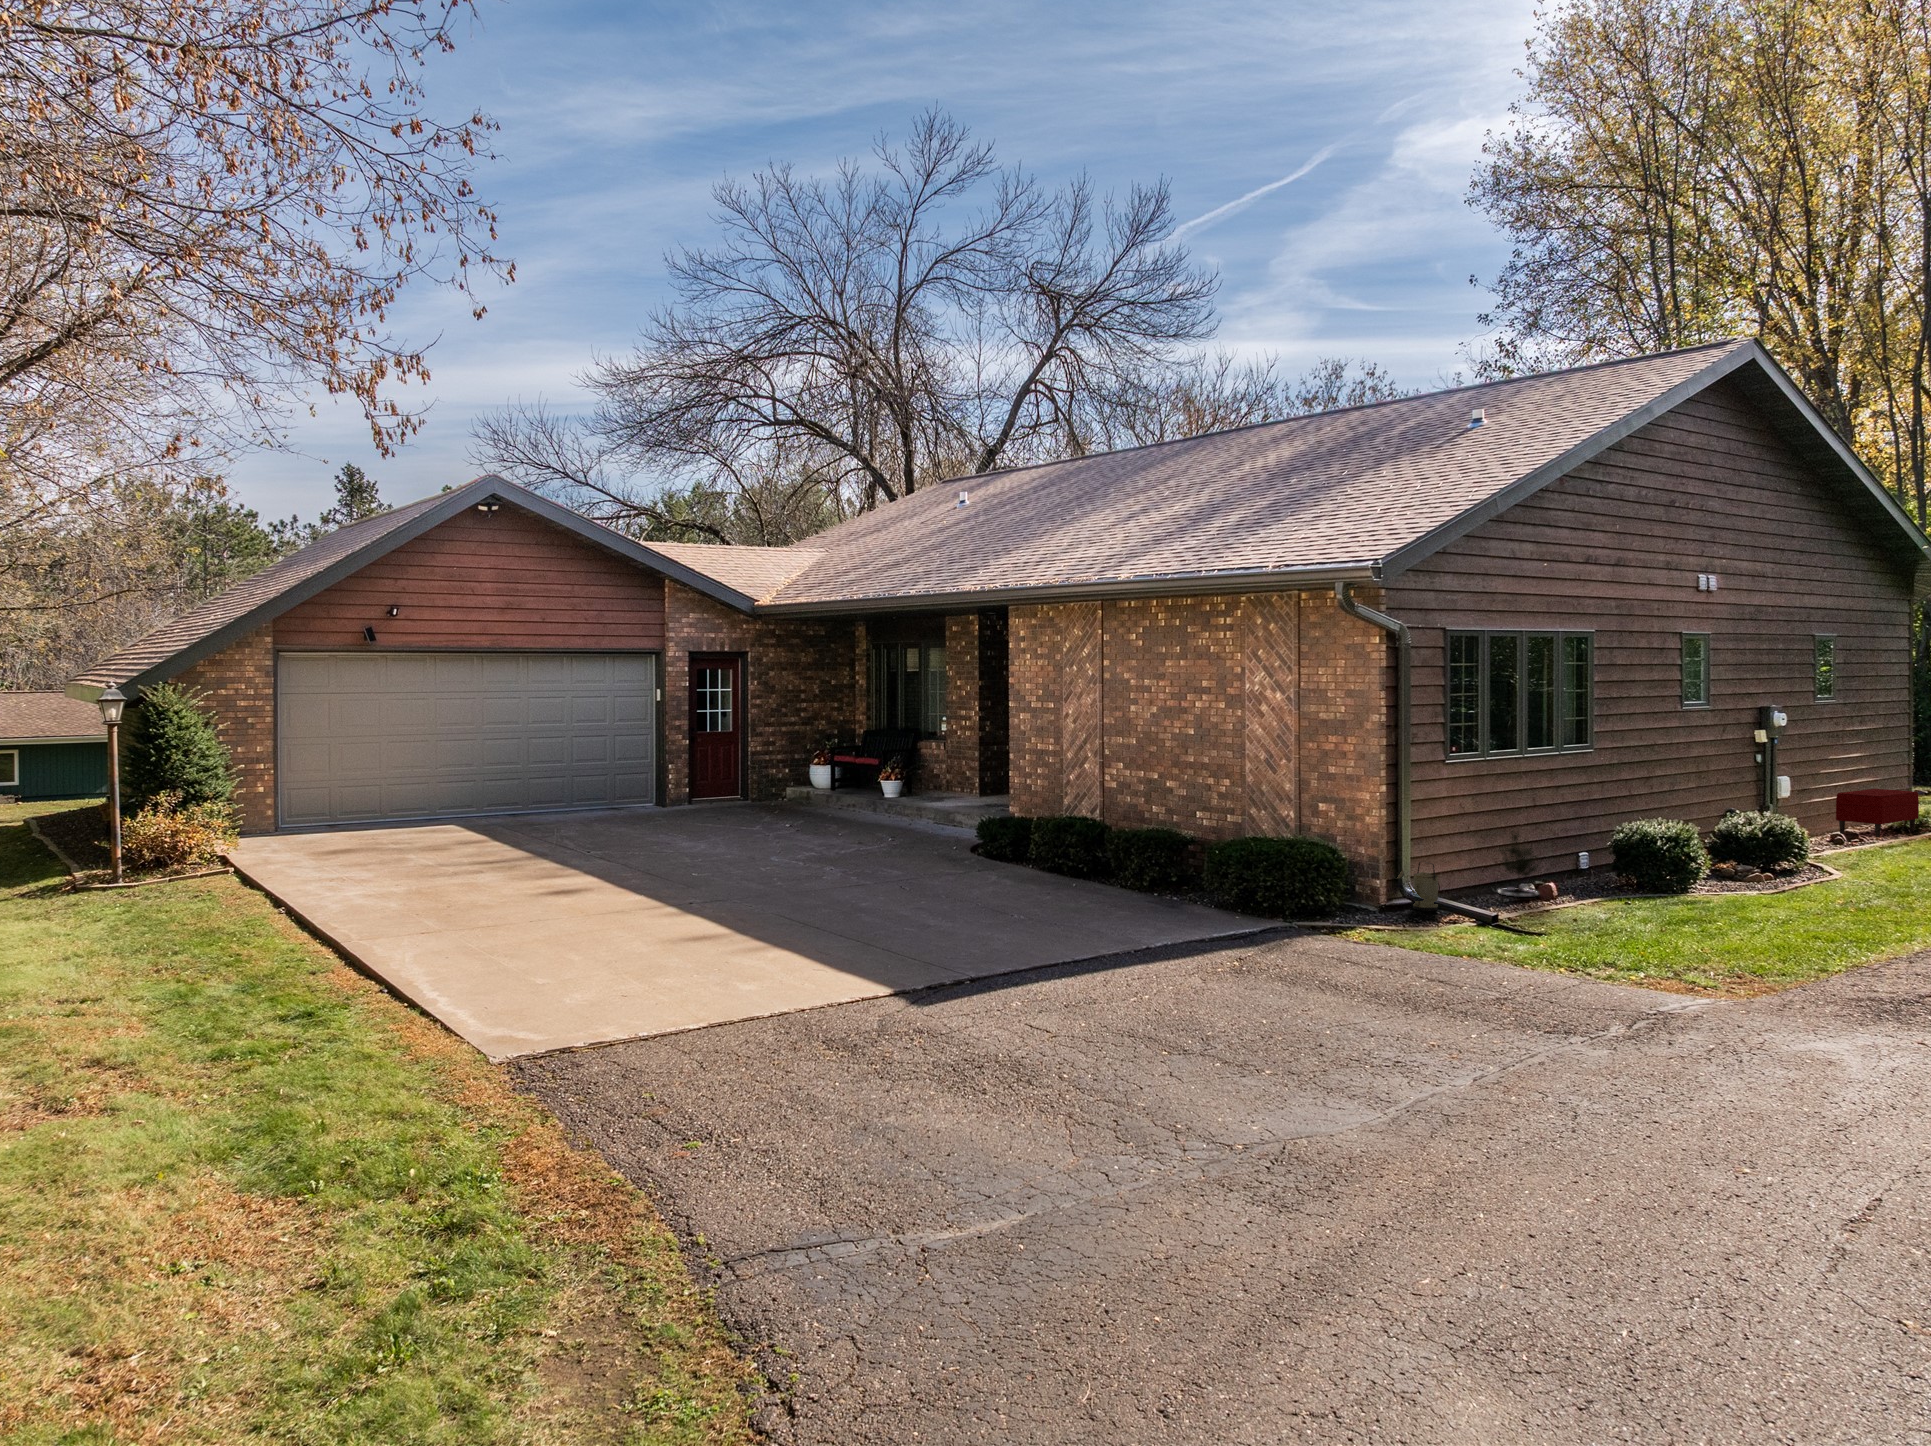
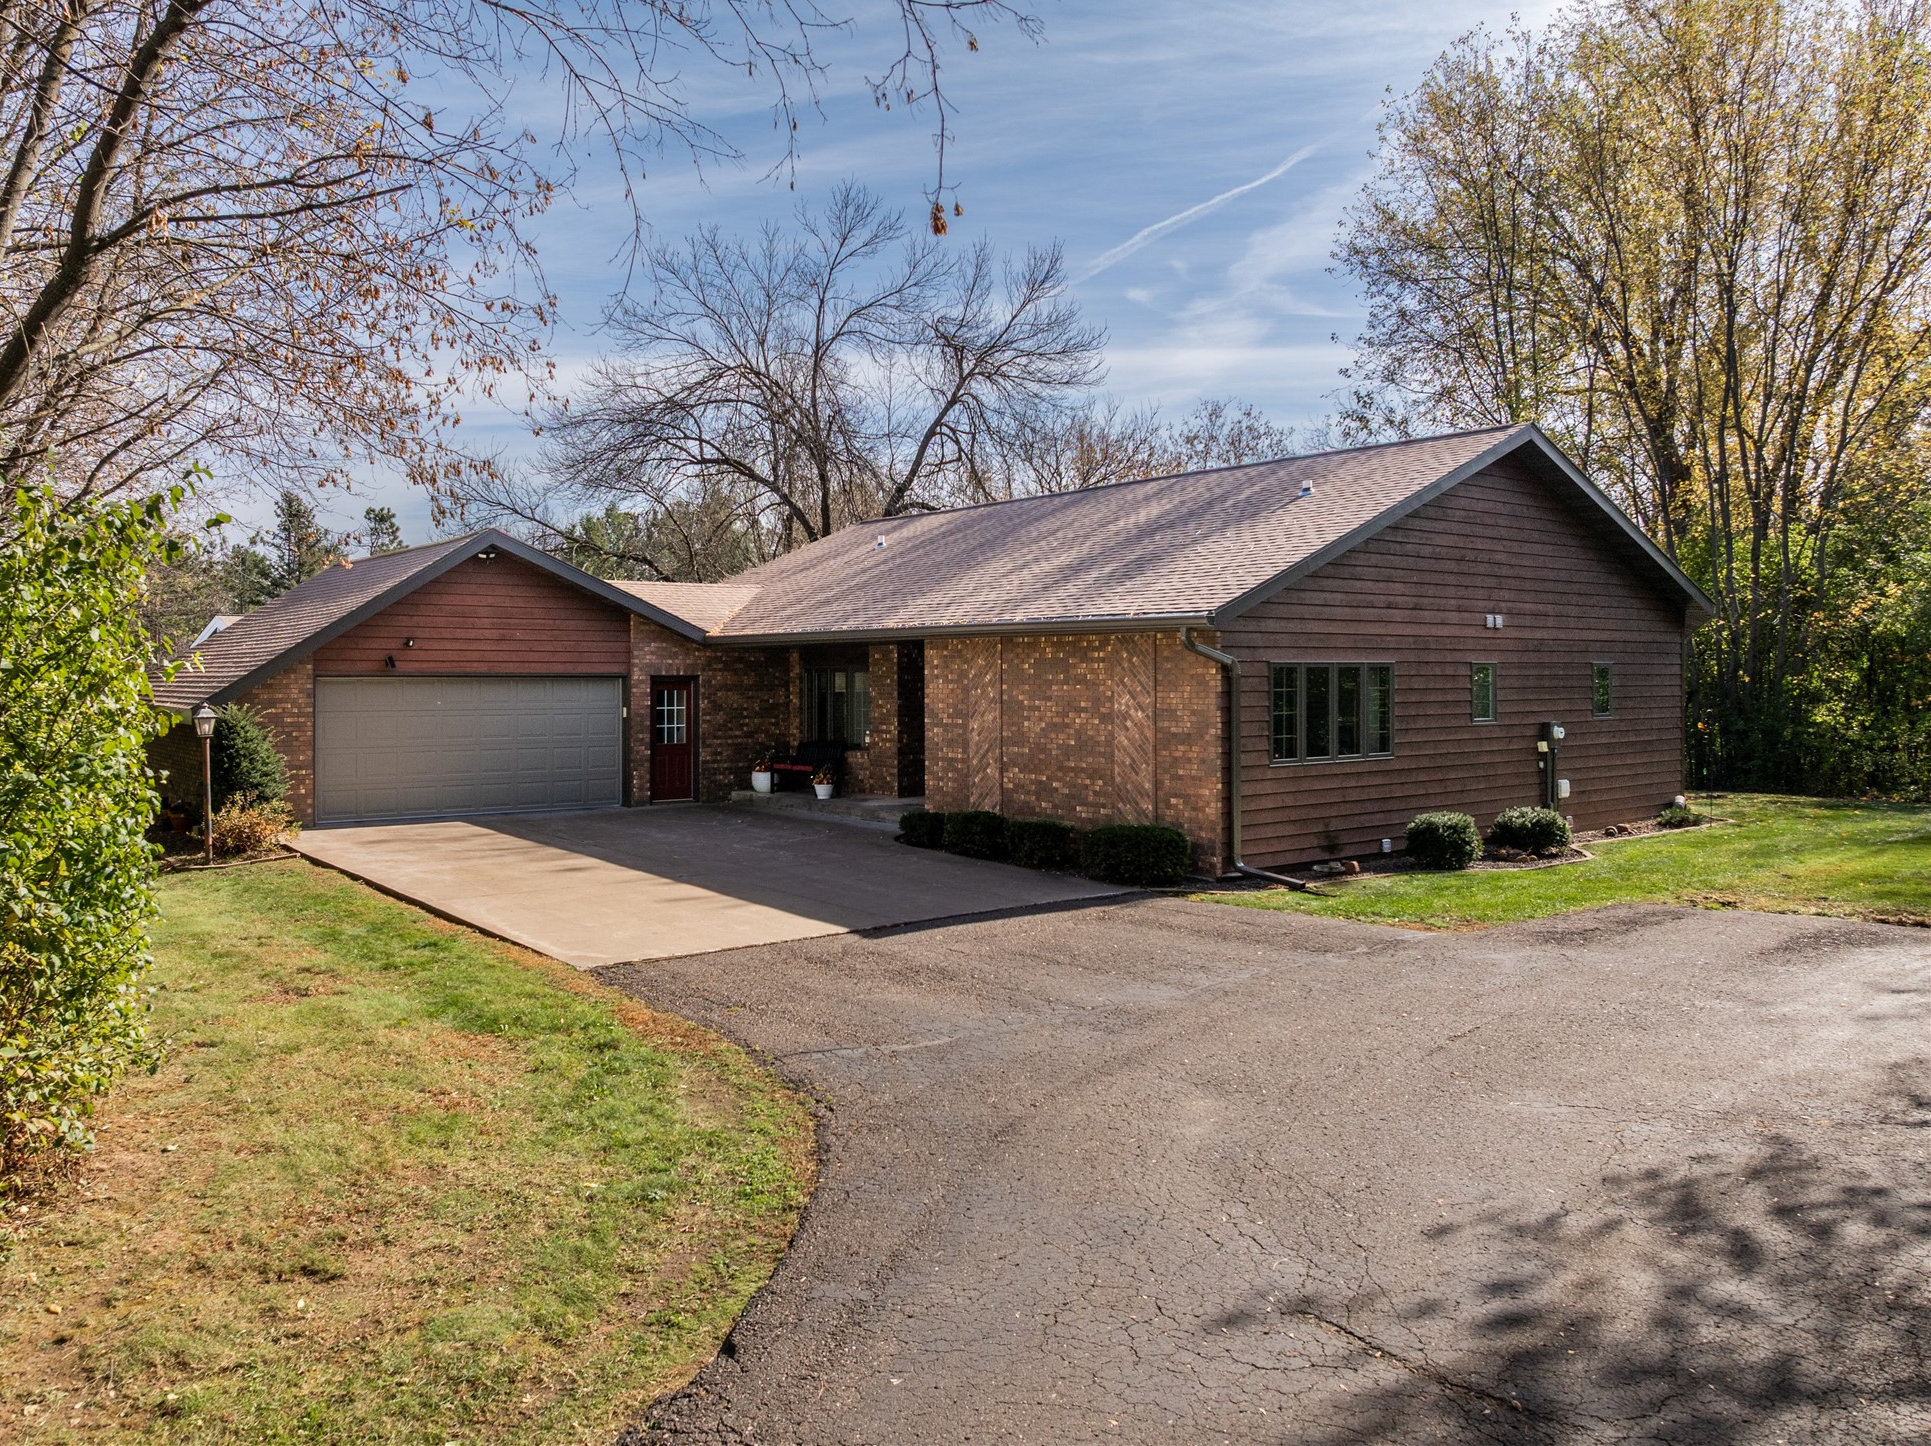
bench: present [1836,789,1919,837] -> none [1610,790,1680,830]
watering can: present [1397,862,1440,911] -> none [1228,843,1265,881]

